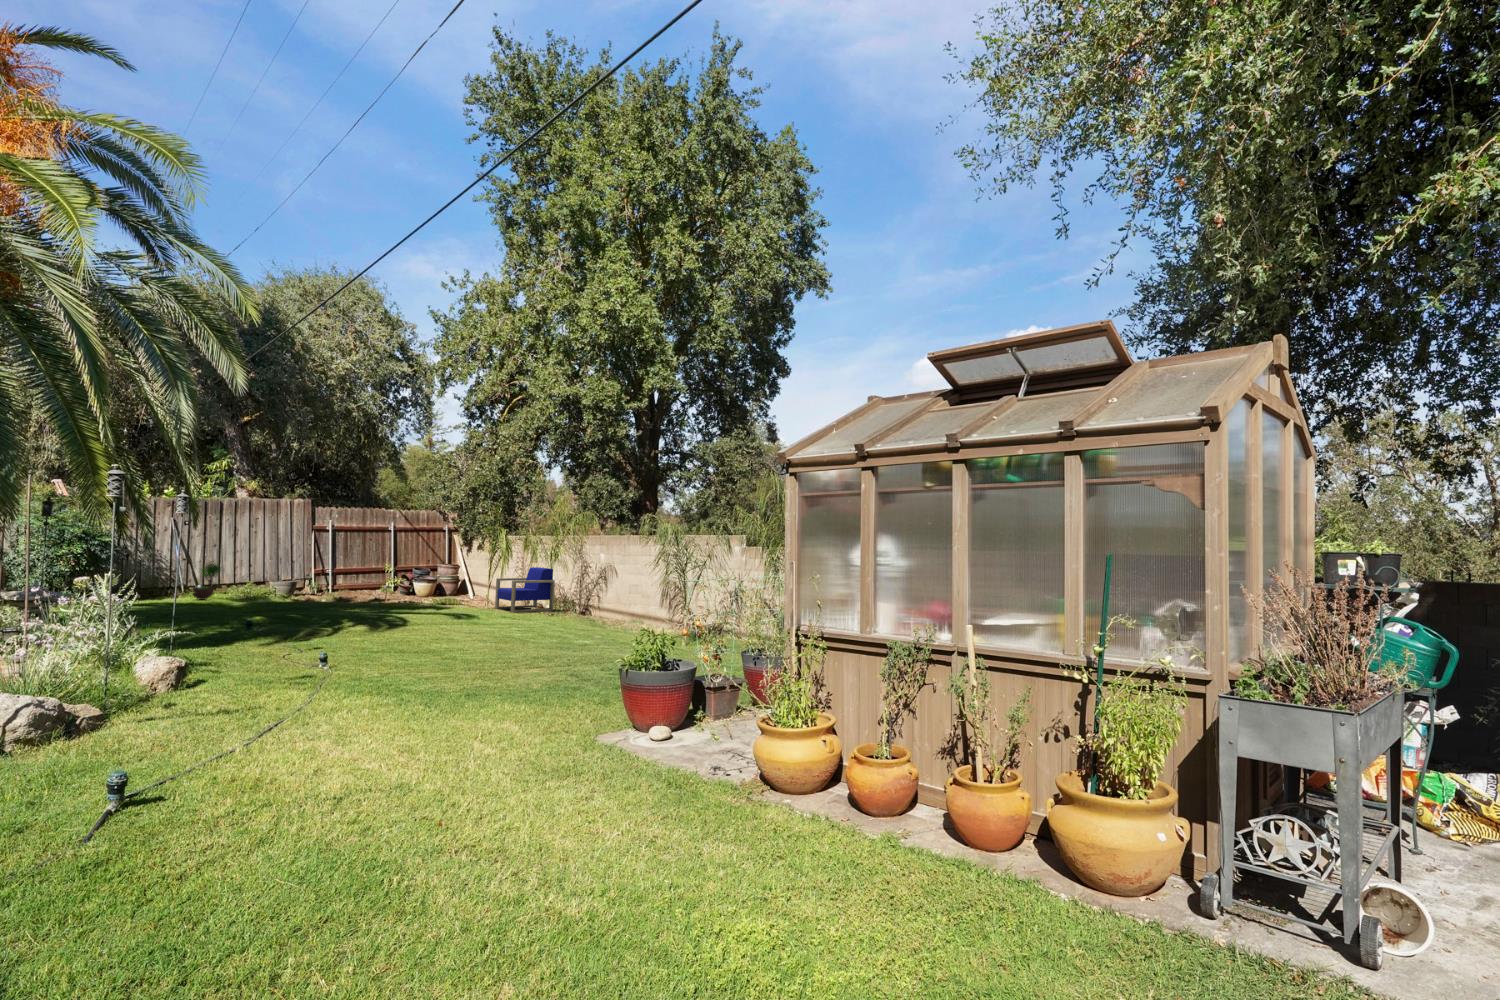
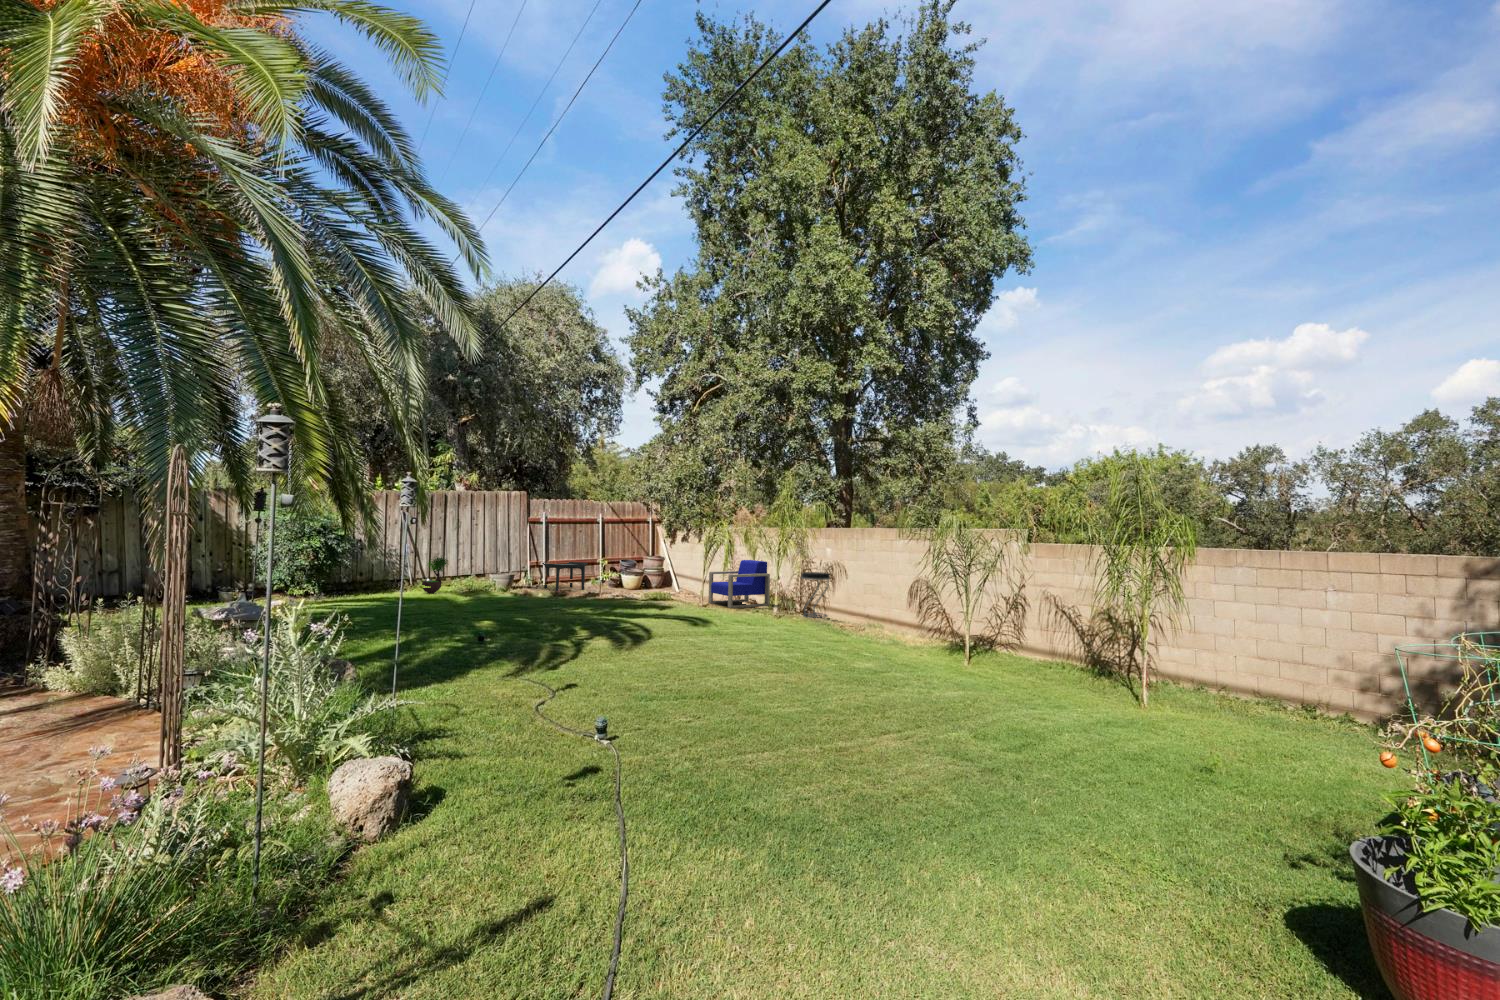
round table: none [328,569,378,598] -> present [542,562,588,591]
stool: none [576,578,604,619] -> present [801,572,830,618]

